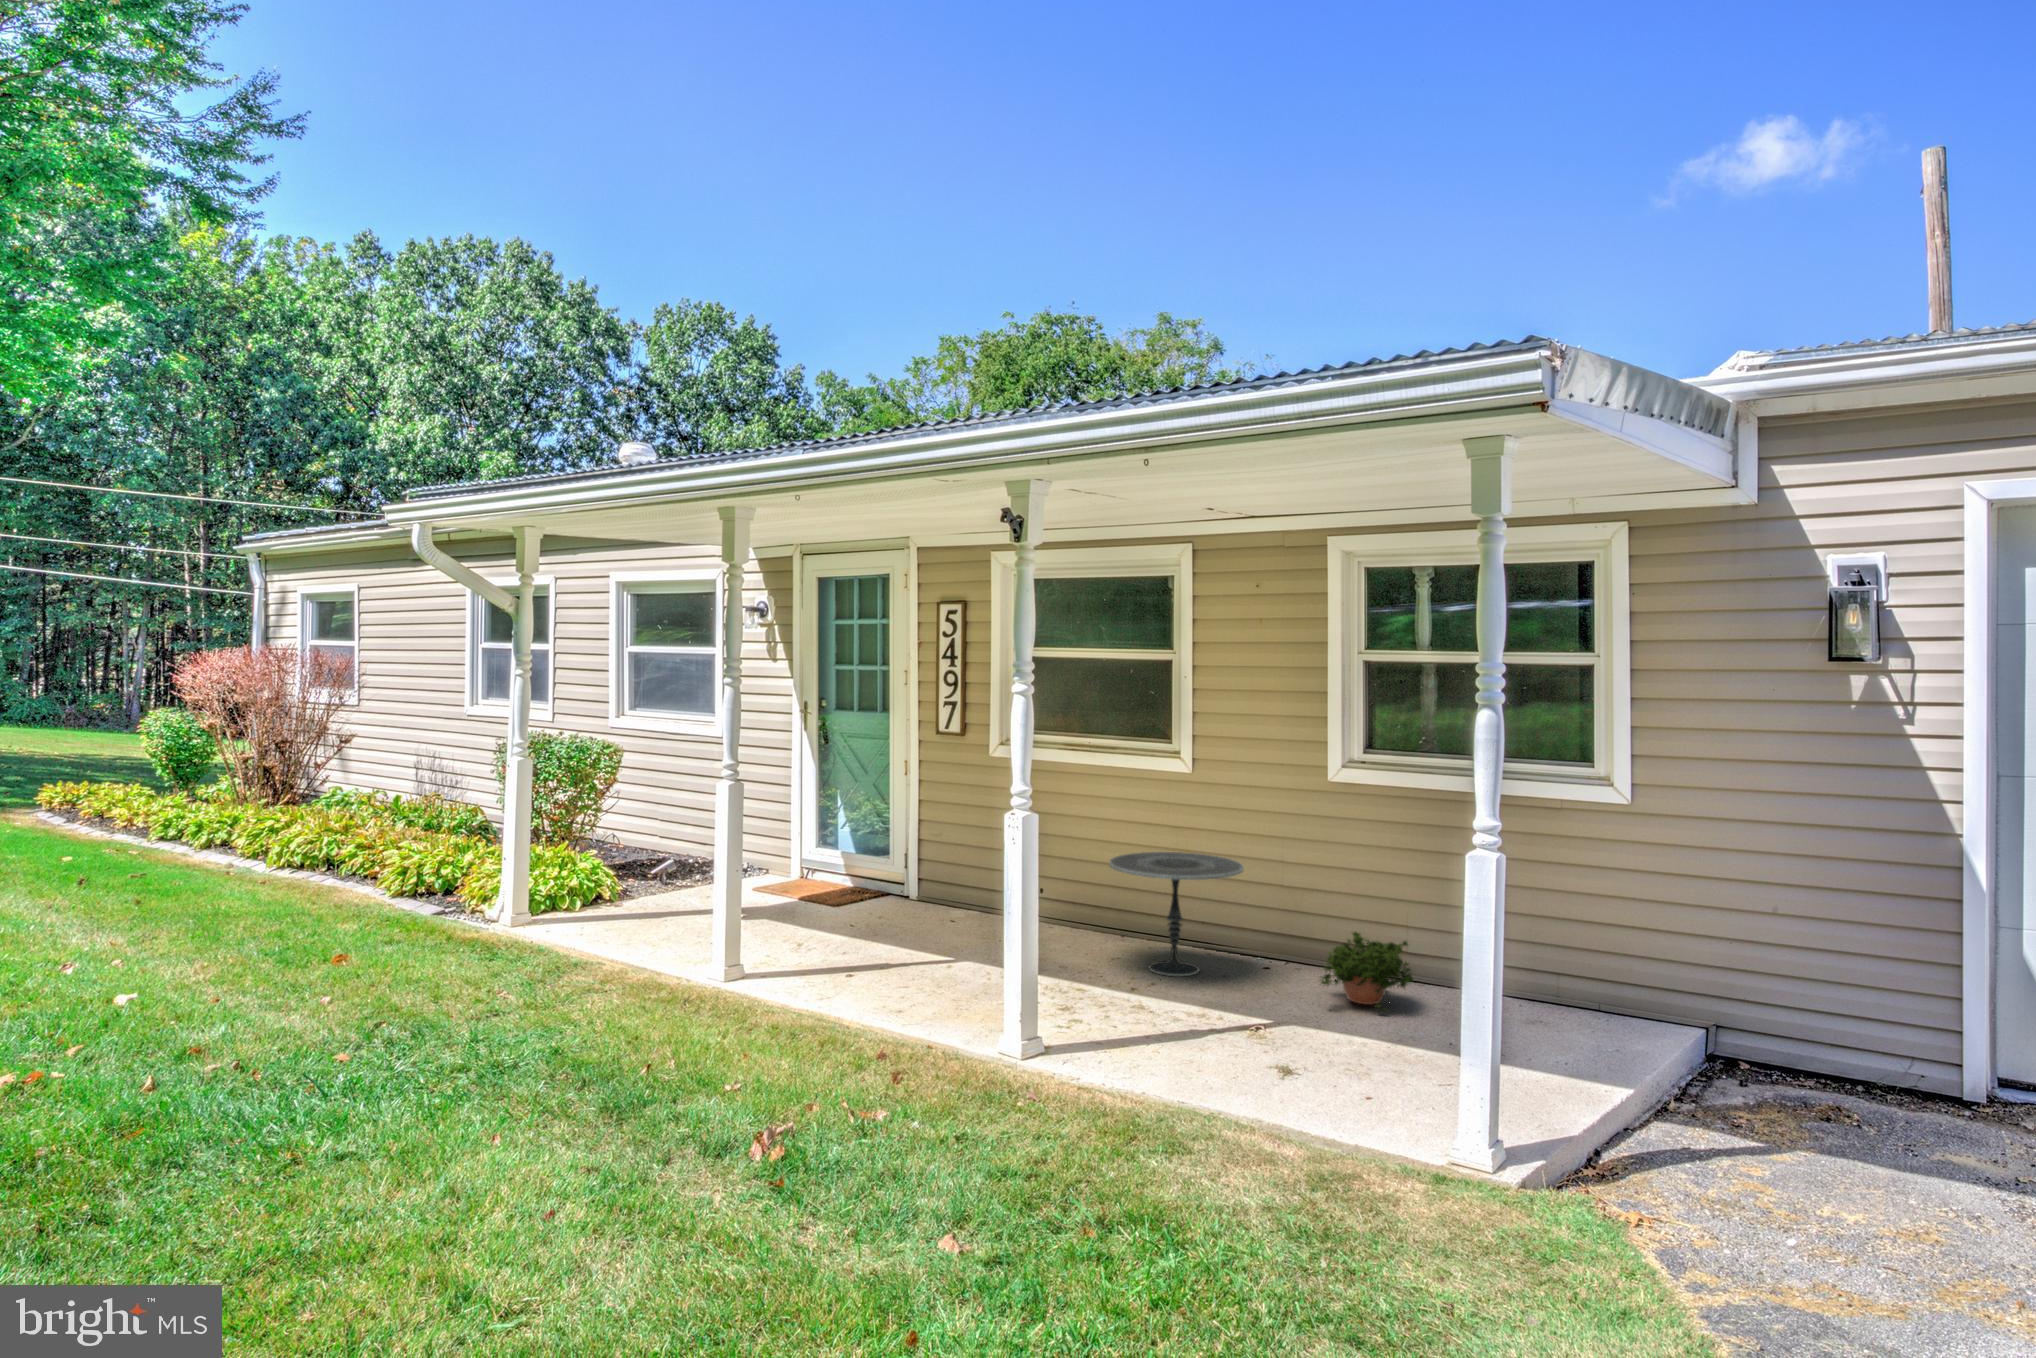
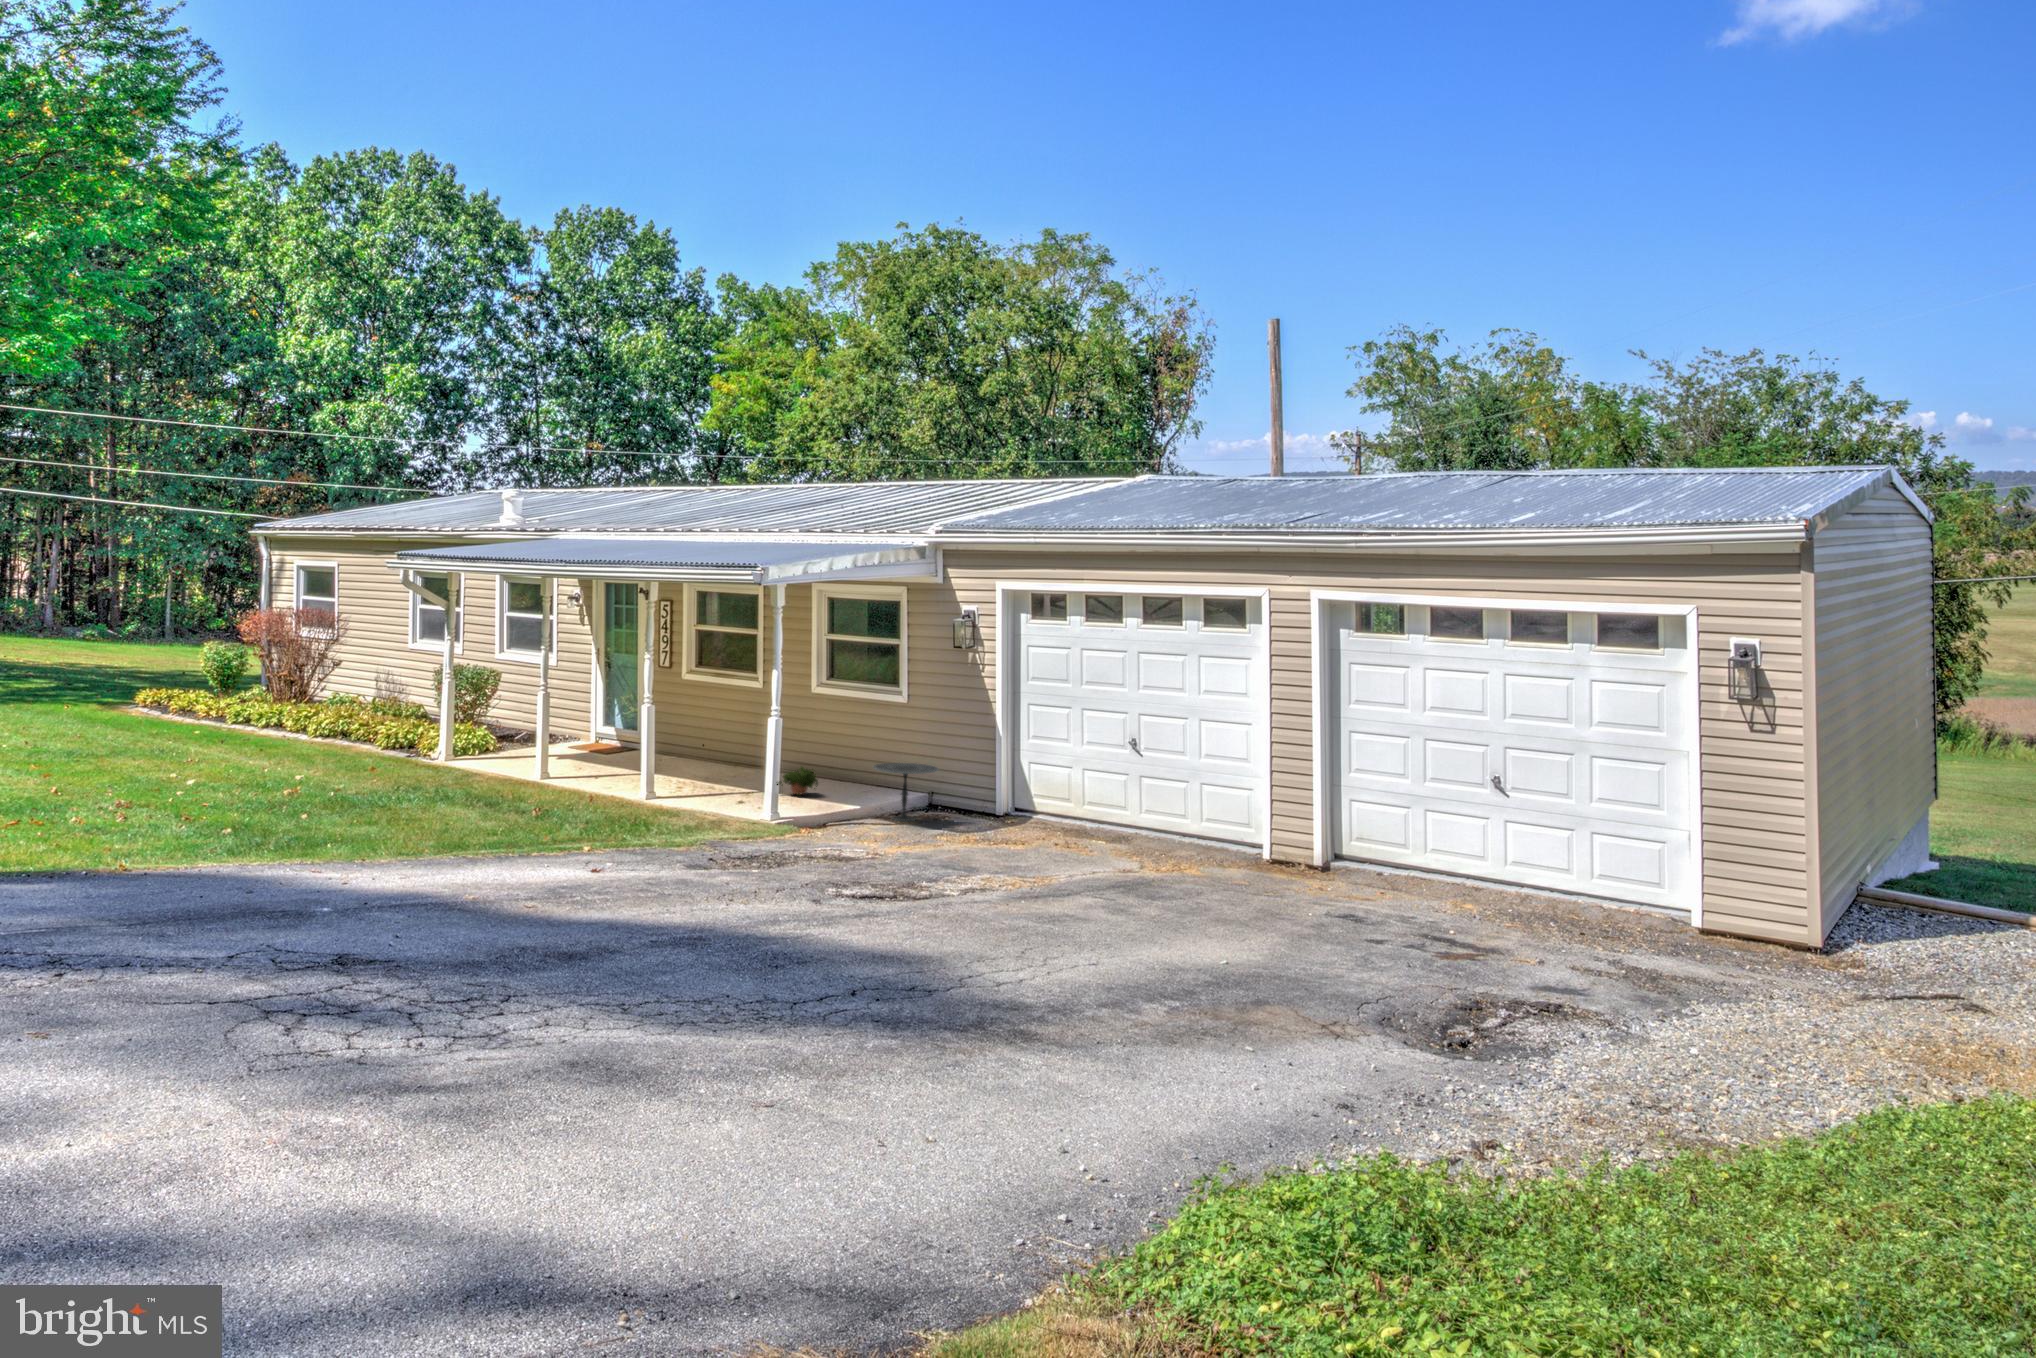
side table: present [1109,852,1244,976] -> present [873,763,938,821]

